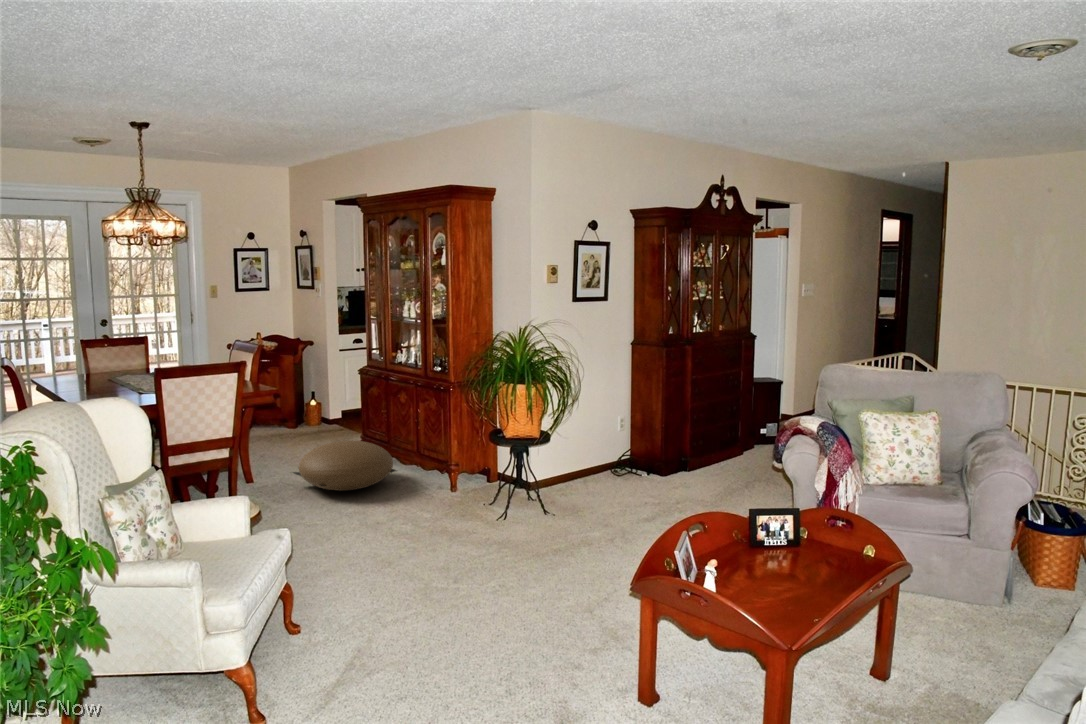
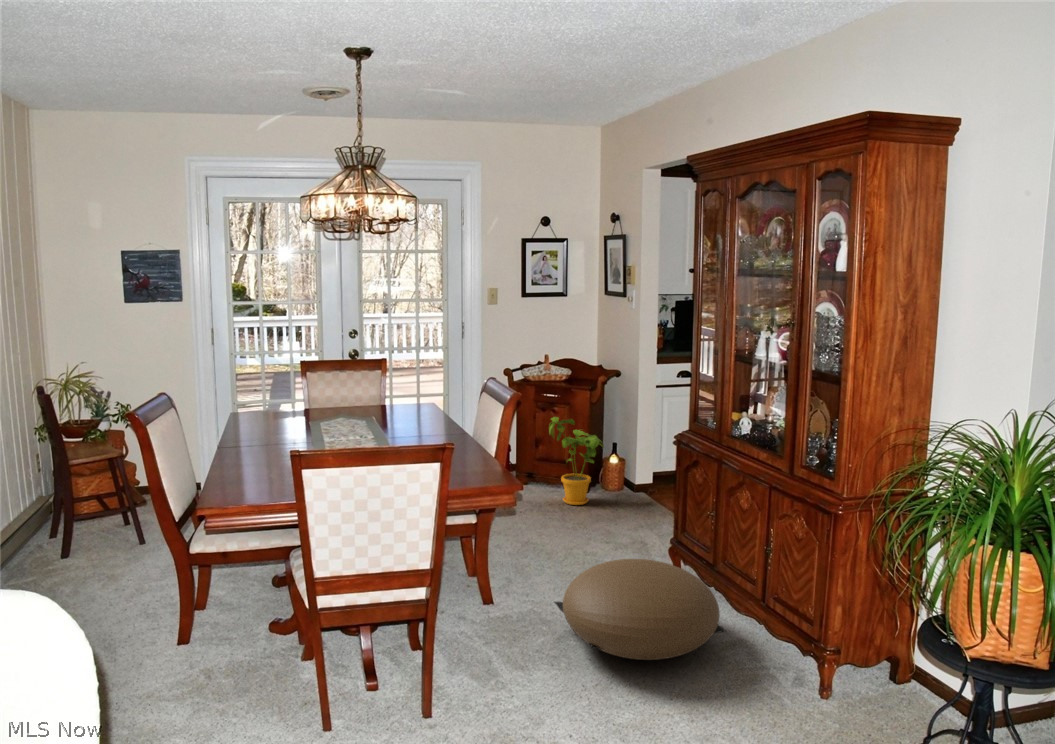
house plant: none [266,373,308,434] -> present [549,417,604,505]

